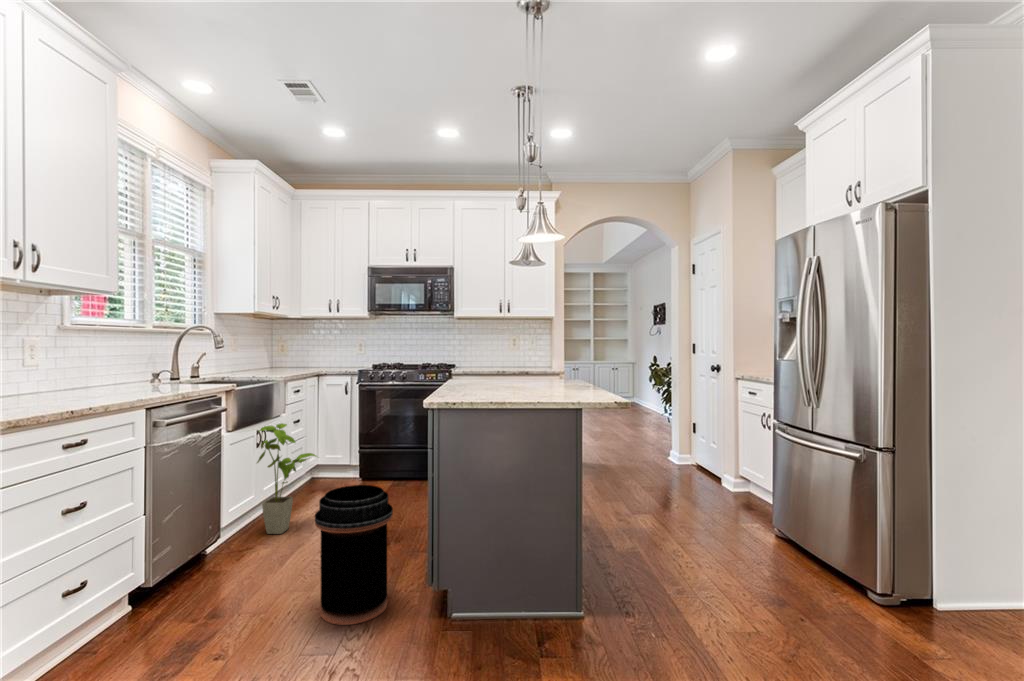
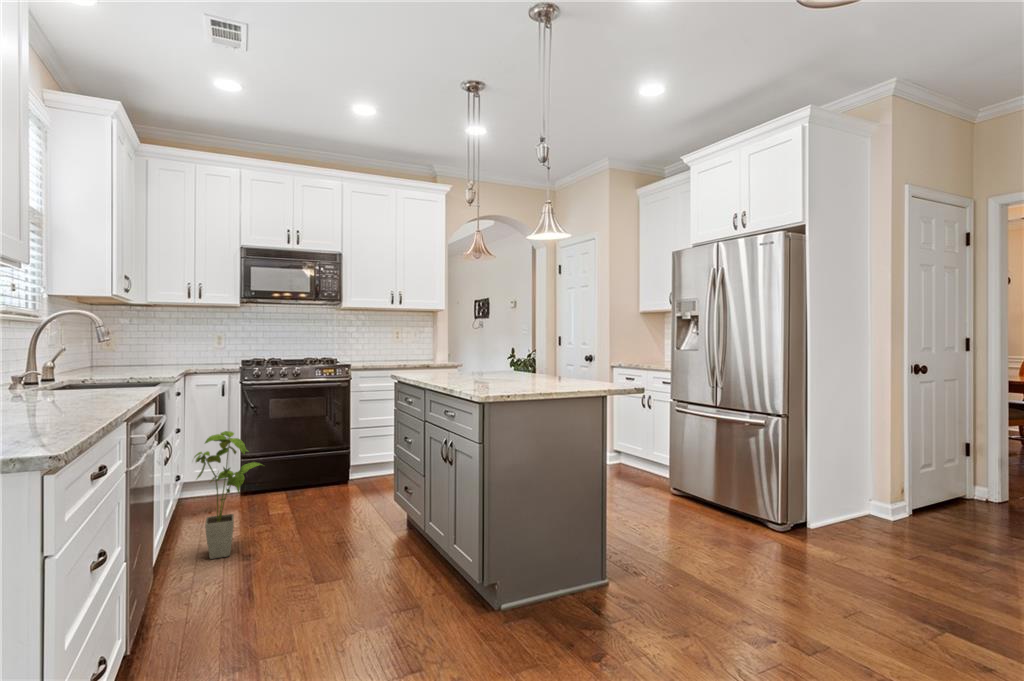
trash can: present [315,485,393,625] -> none [369,480,442,611]

